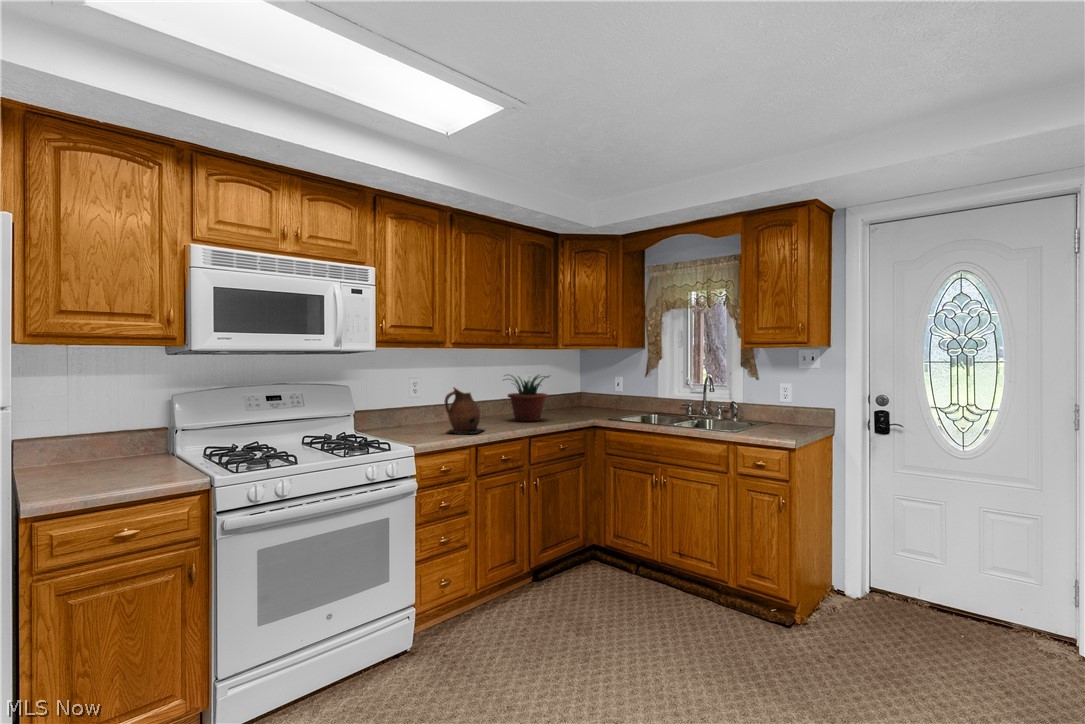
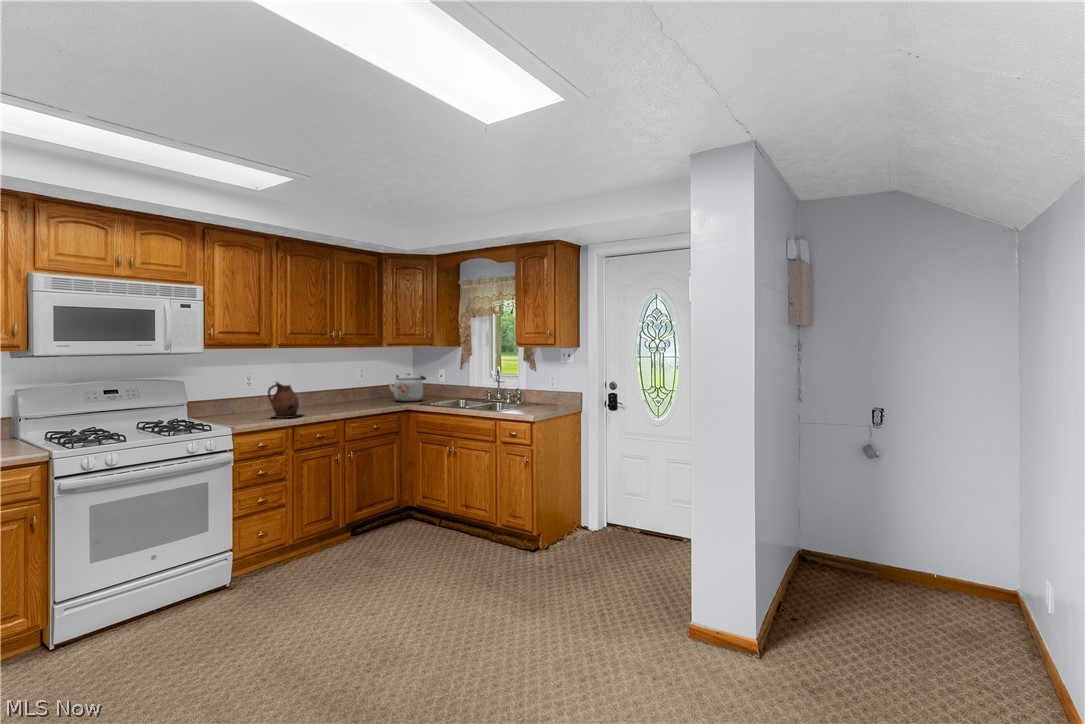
potted plant: present [508,375,548,421] -> none [329,370,371,408]
kettle: none [560,379,603,414] -> present [389,373,426,402]

